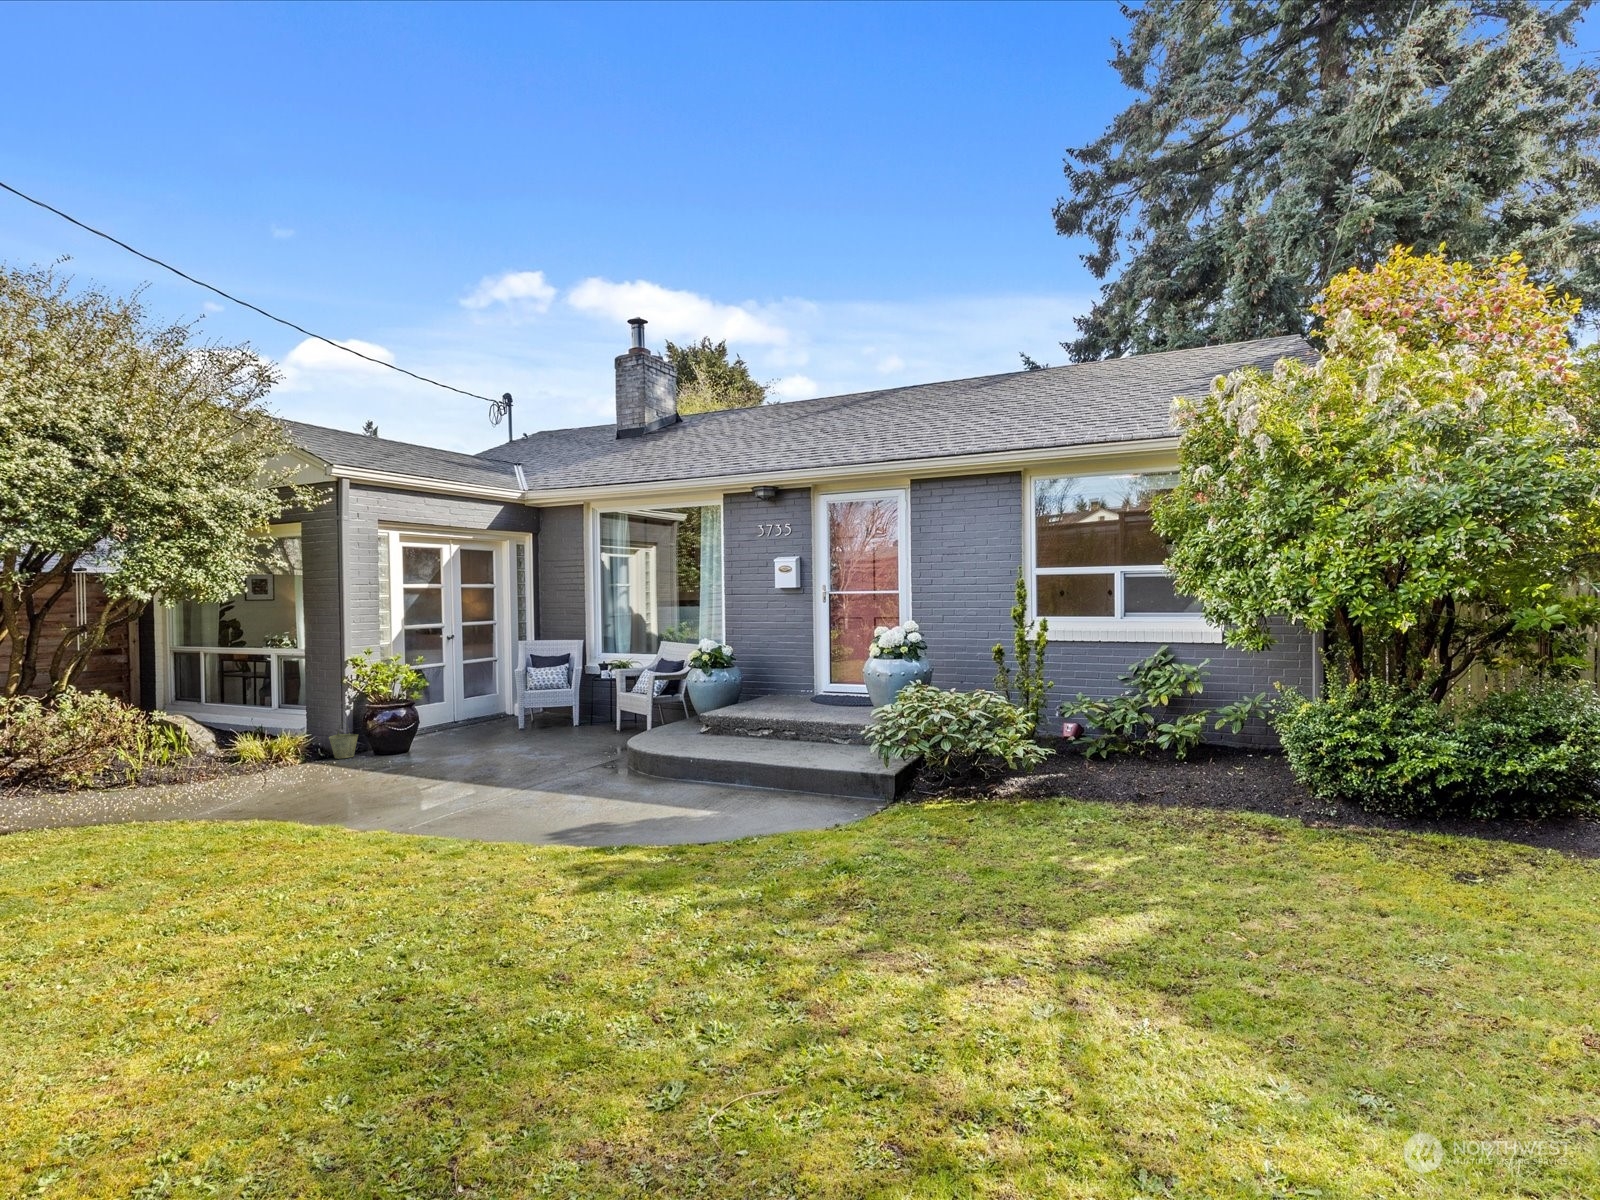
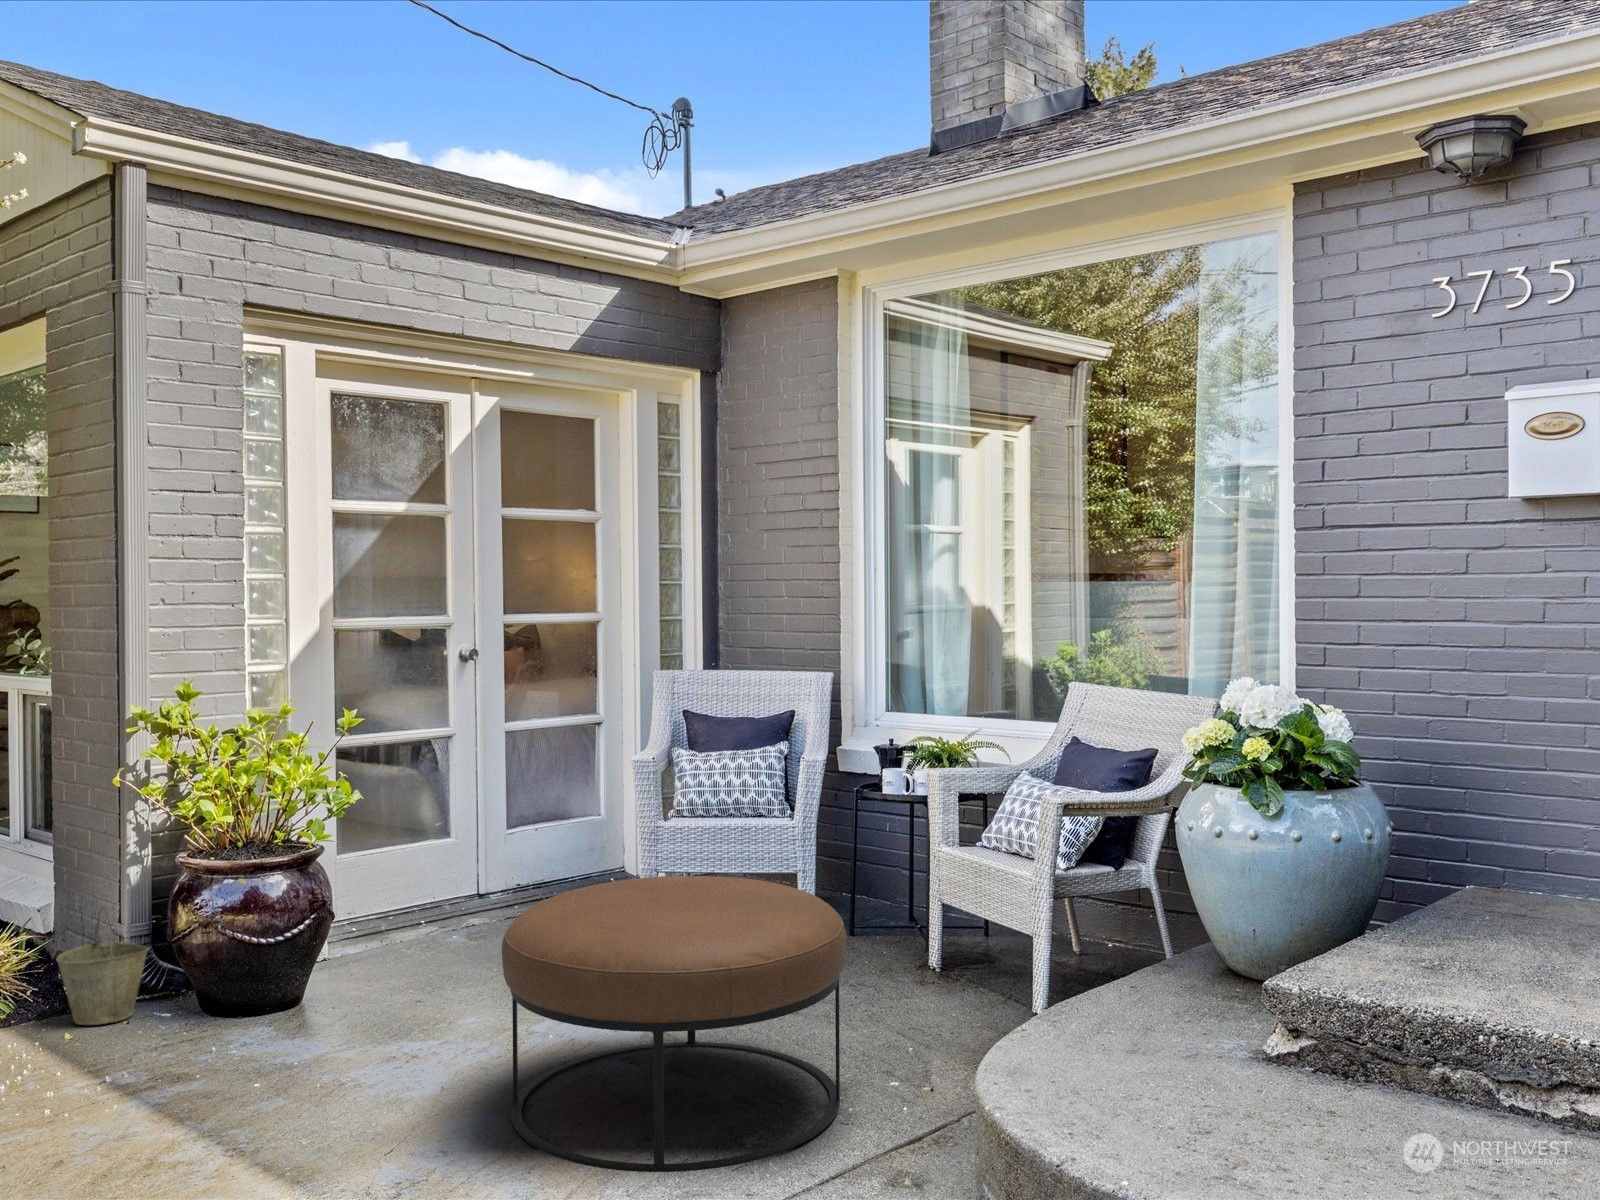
ottoman: none [493,699,591,767] -> present [502,876,847,1172]

